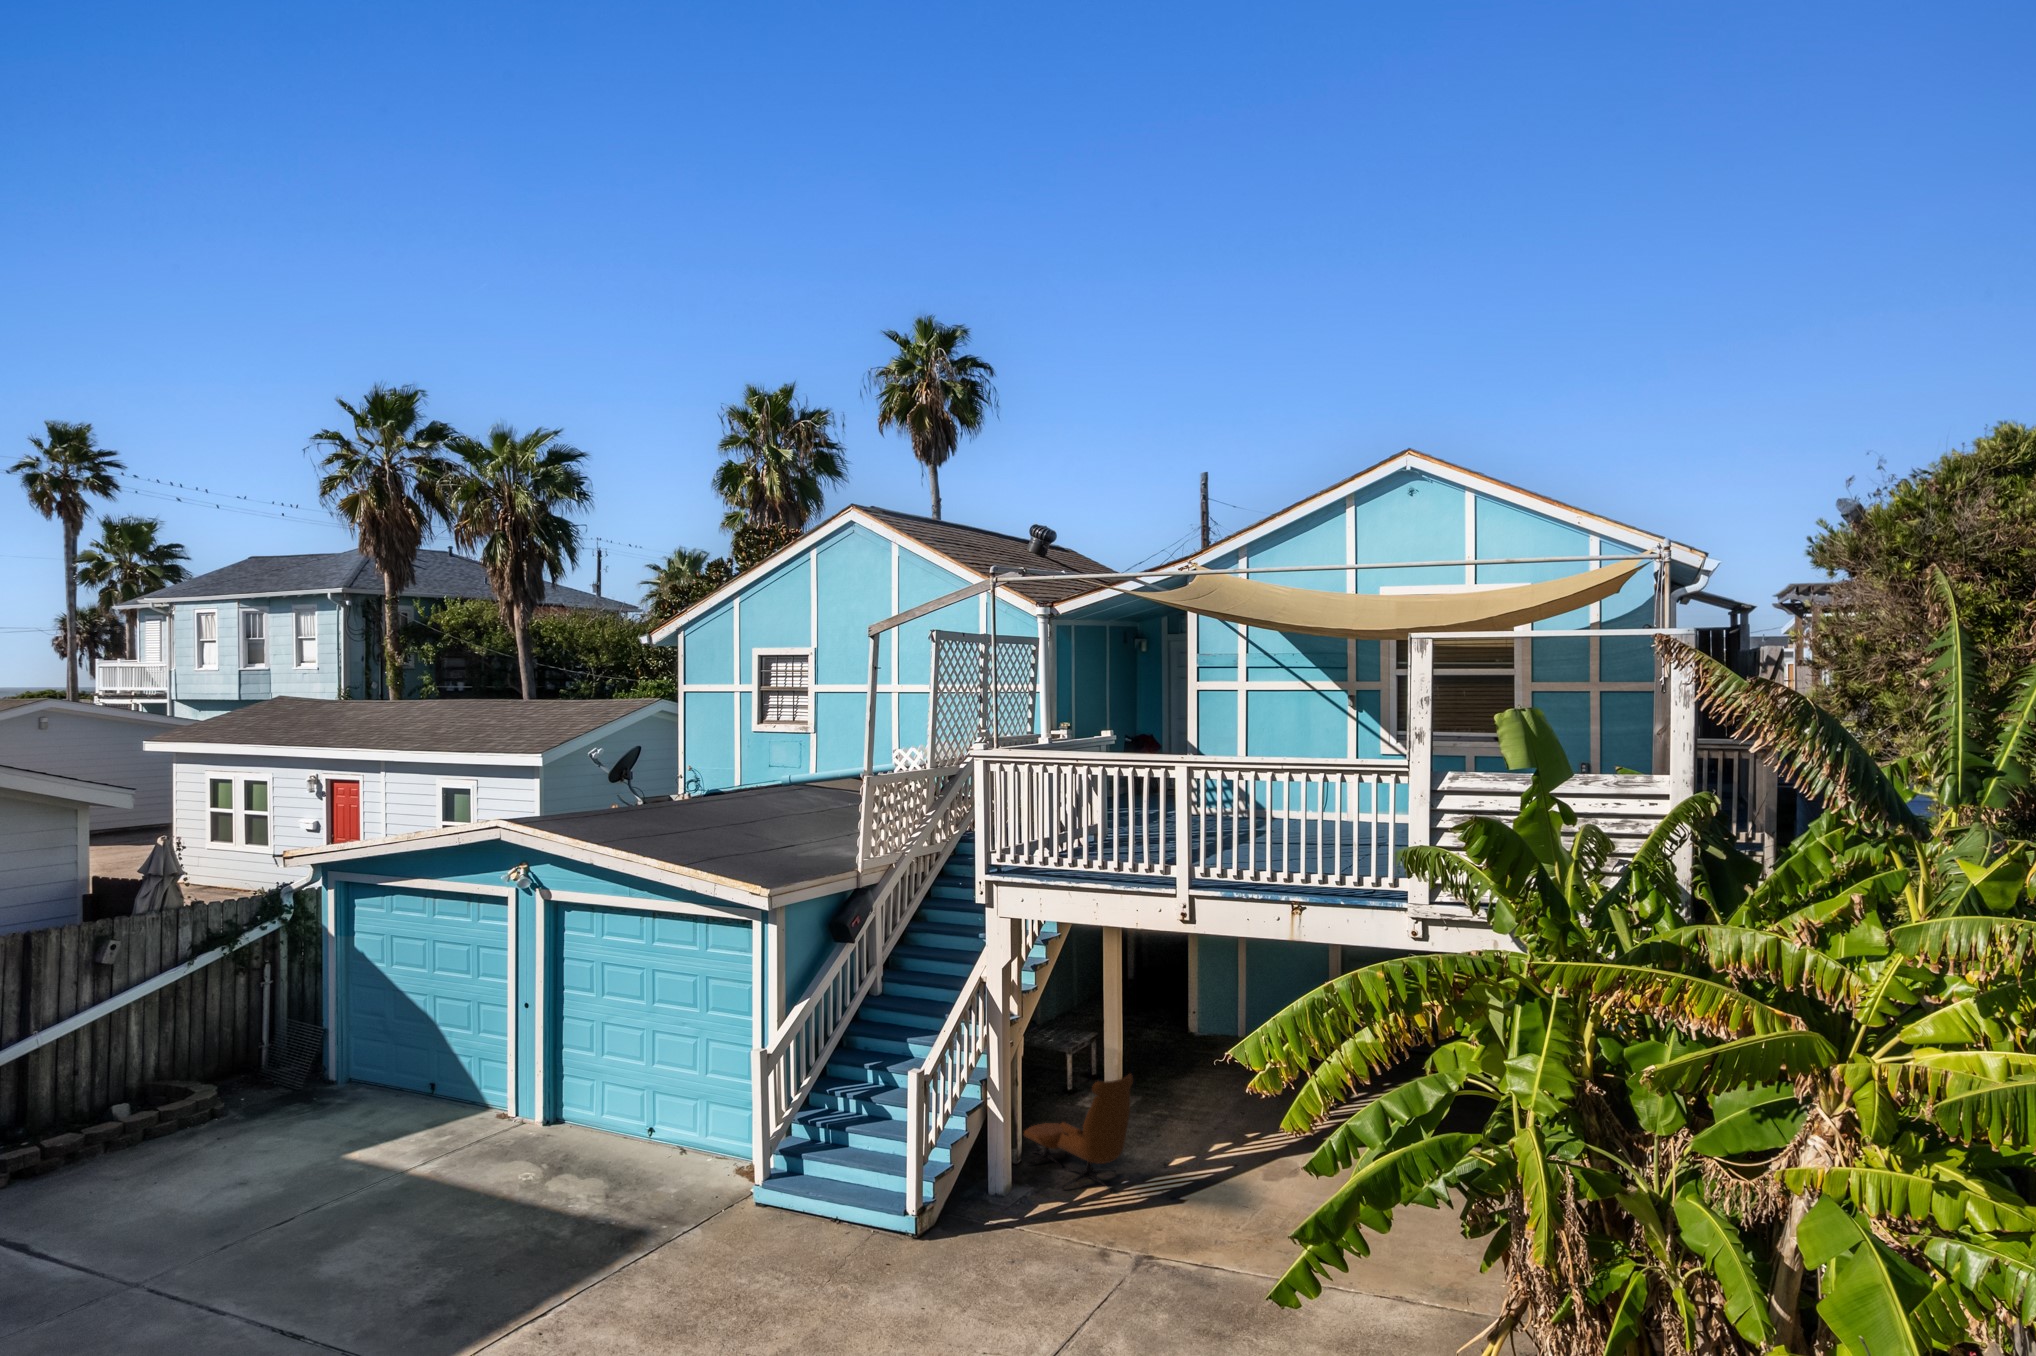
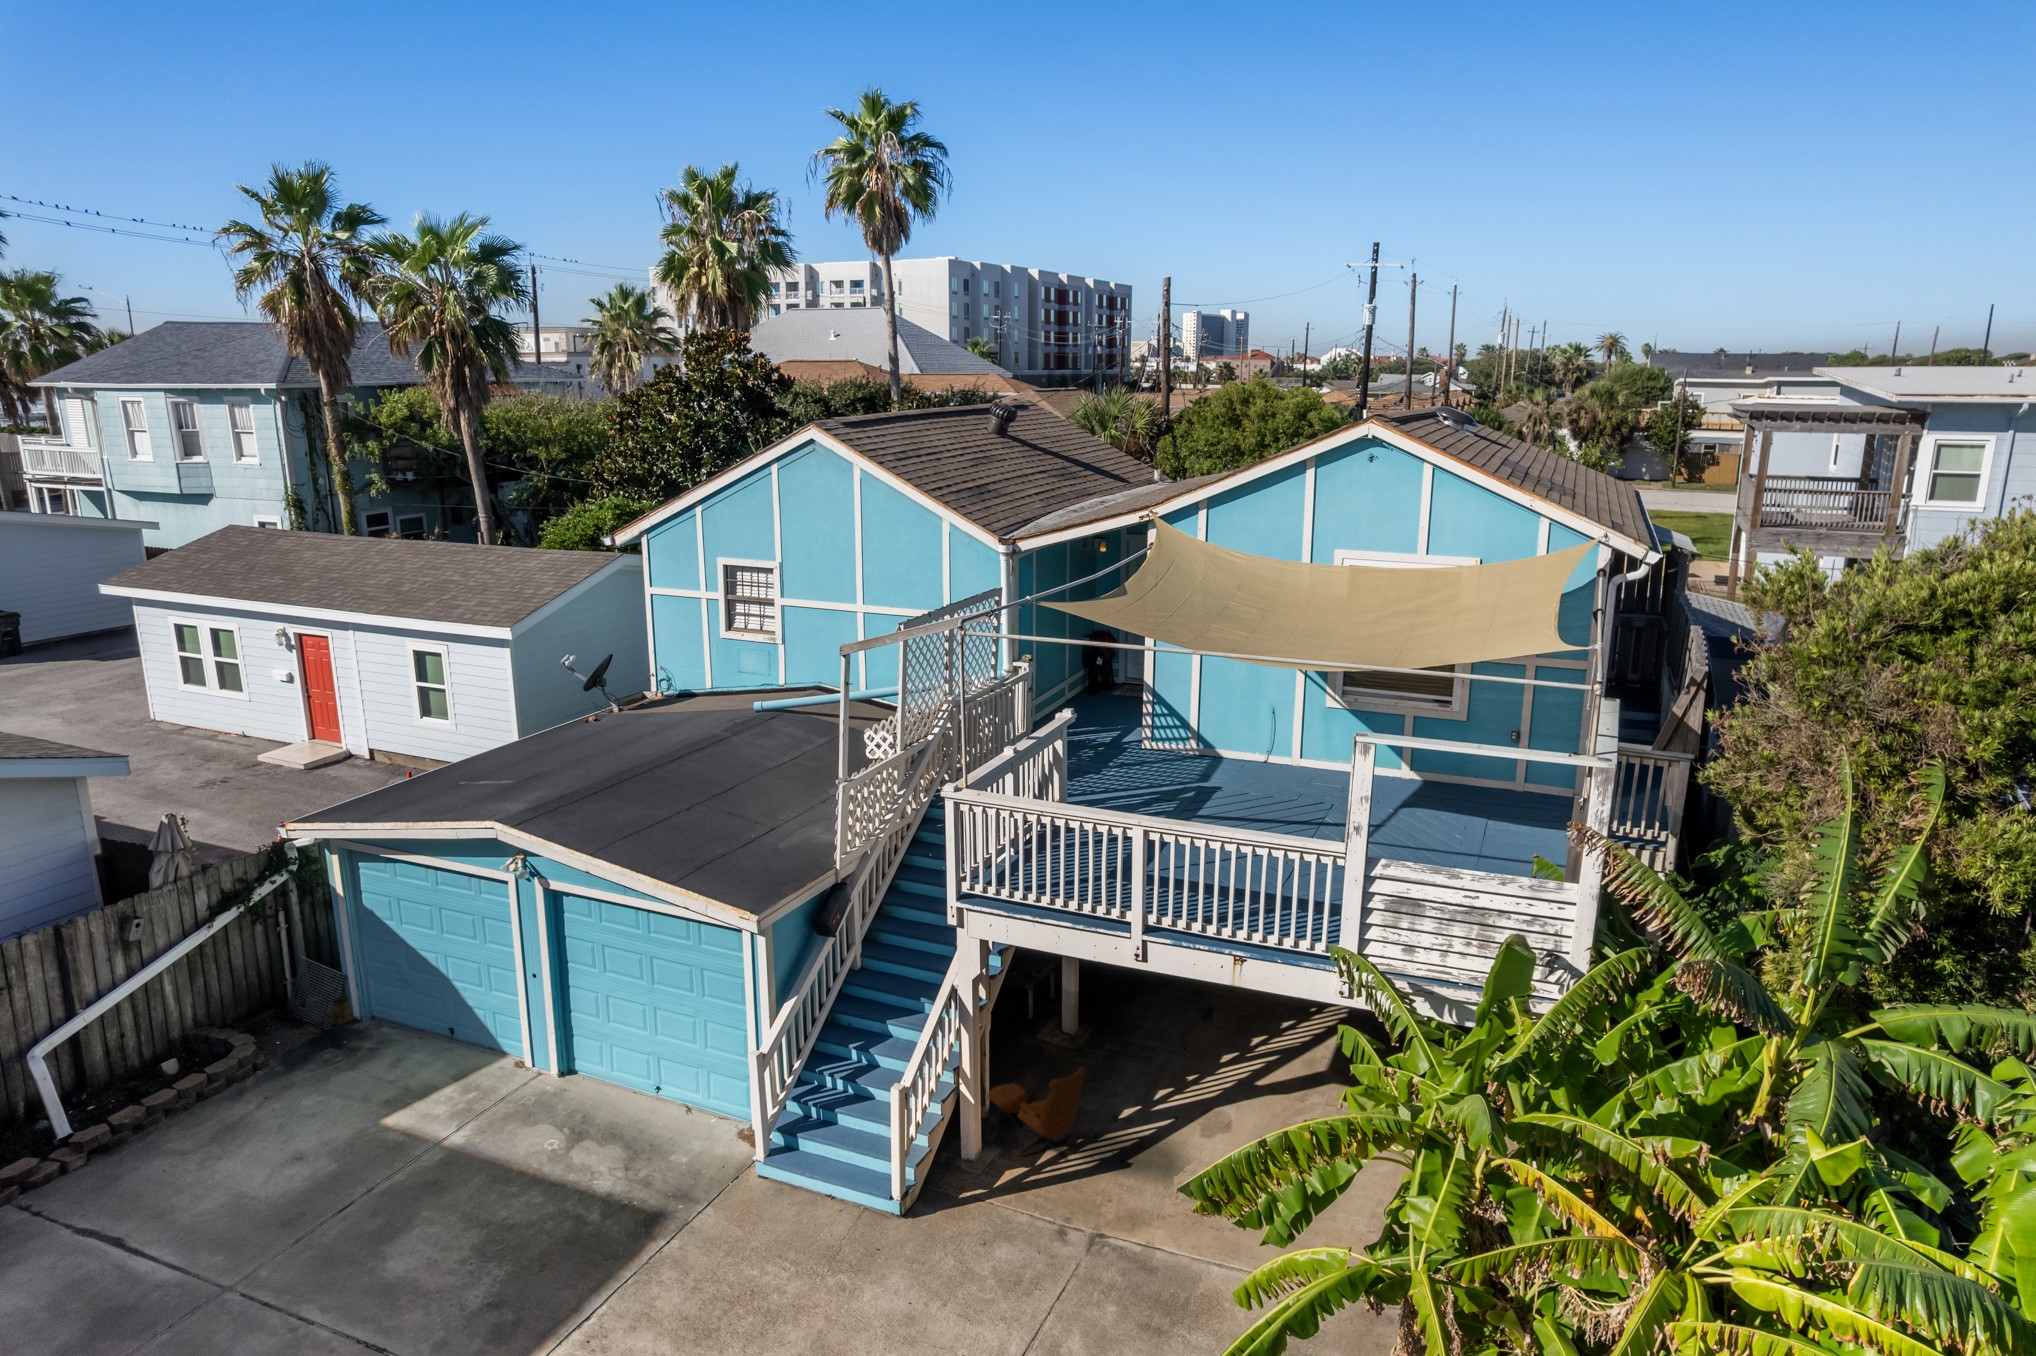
watering can: none [288,1059,331,1092] -> present [320,995,354,1025]

